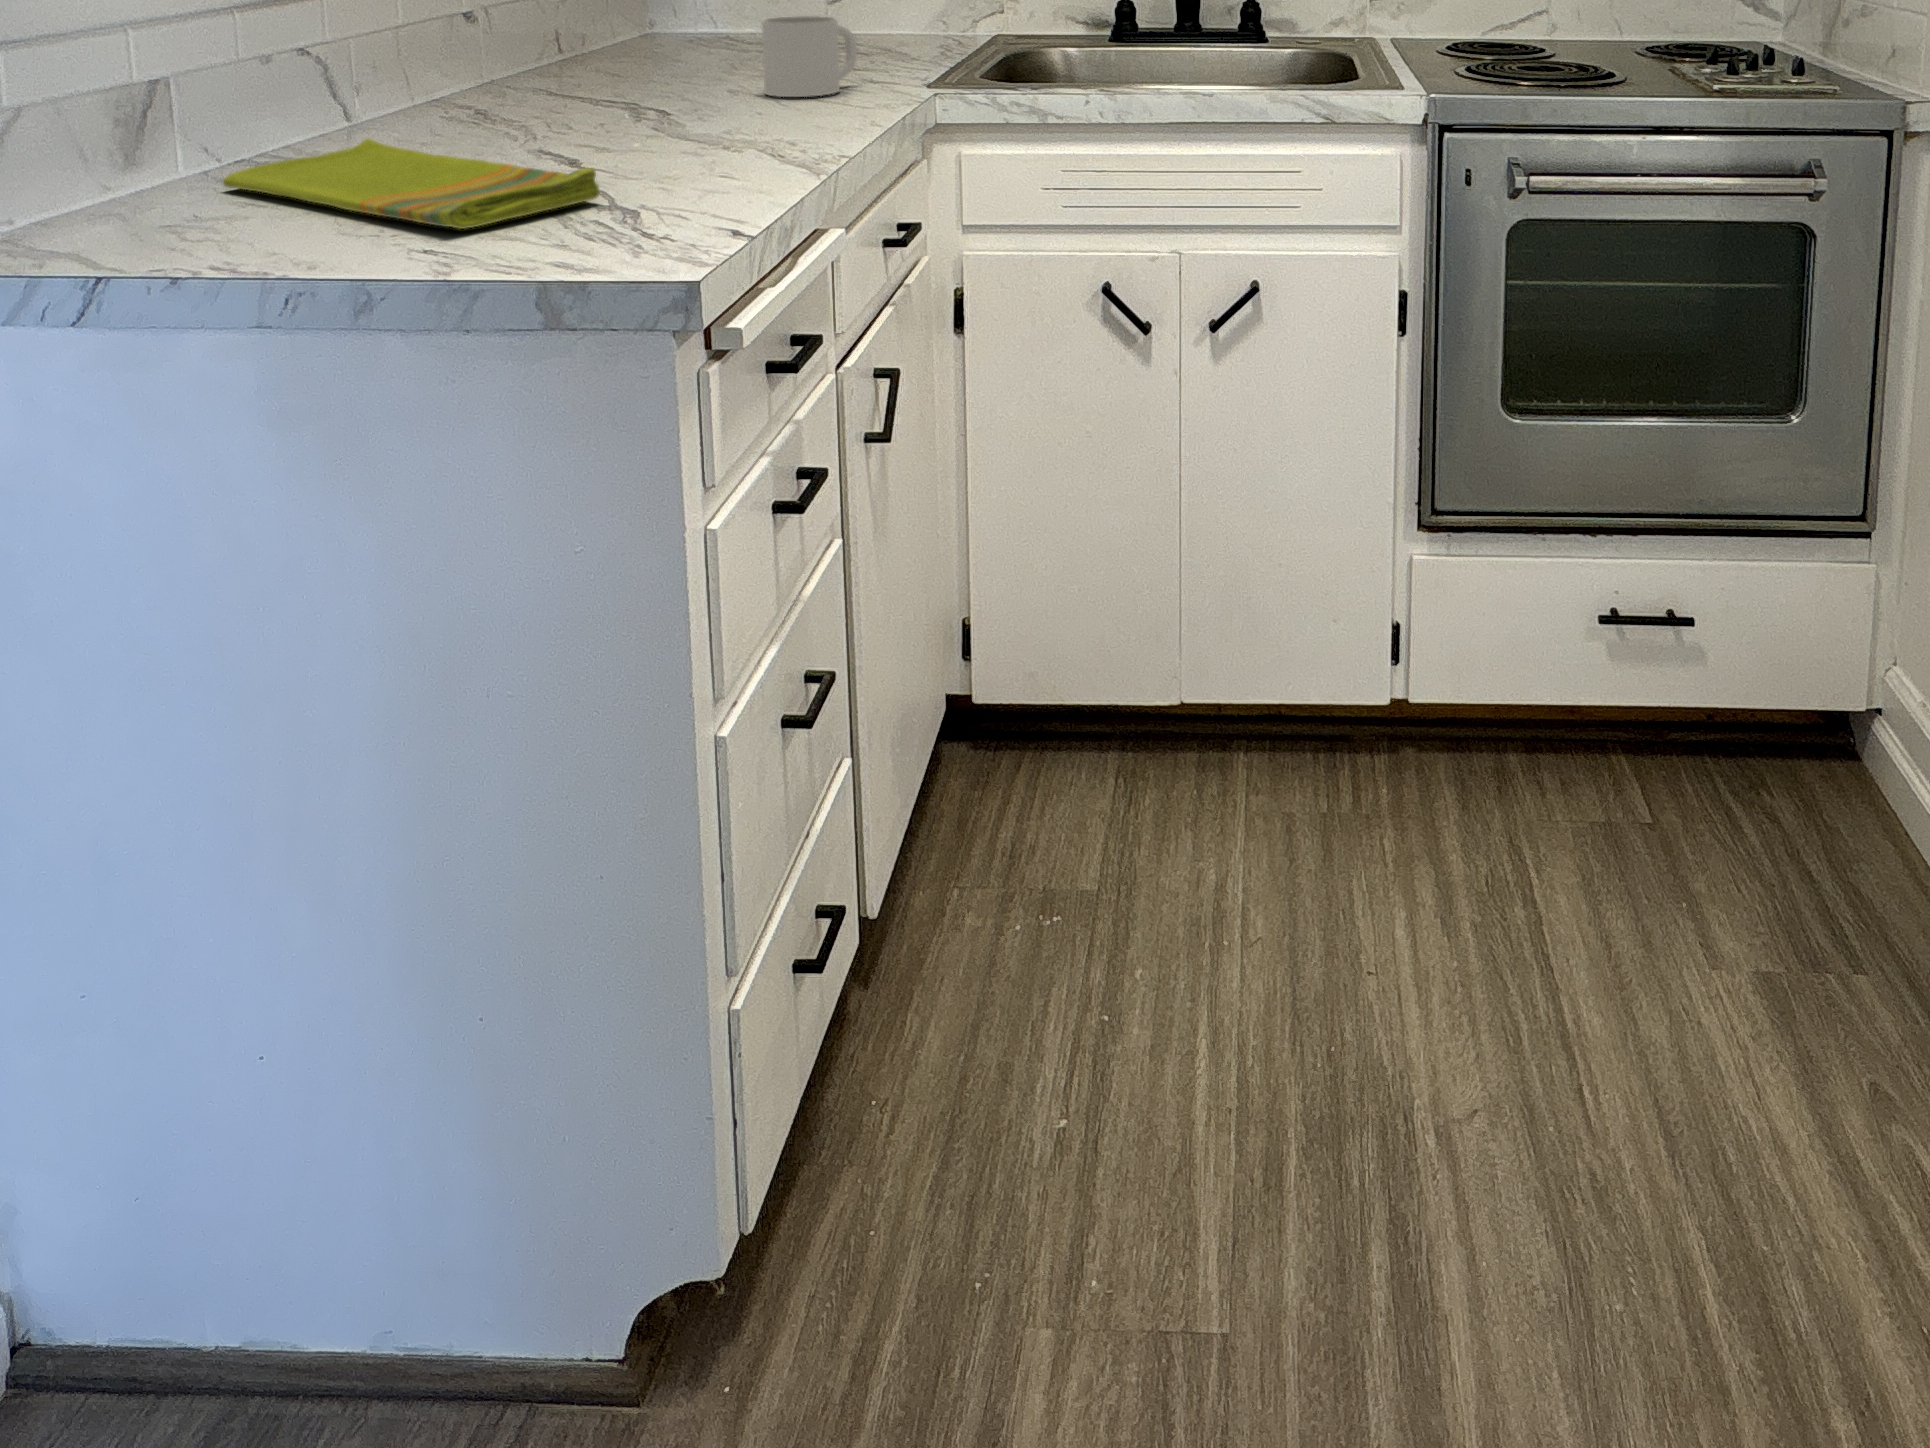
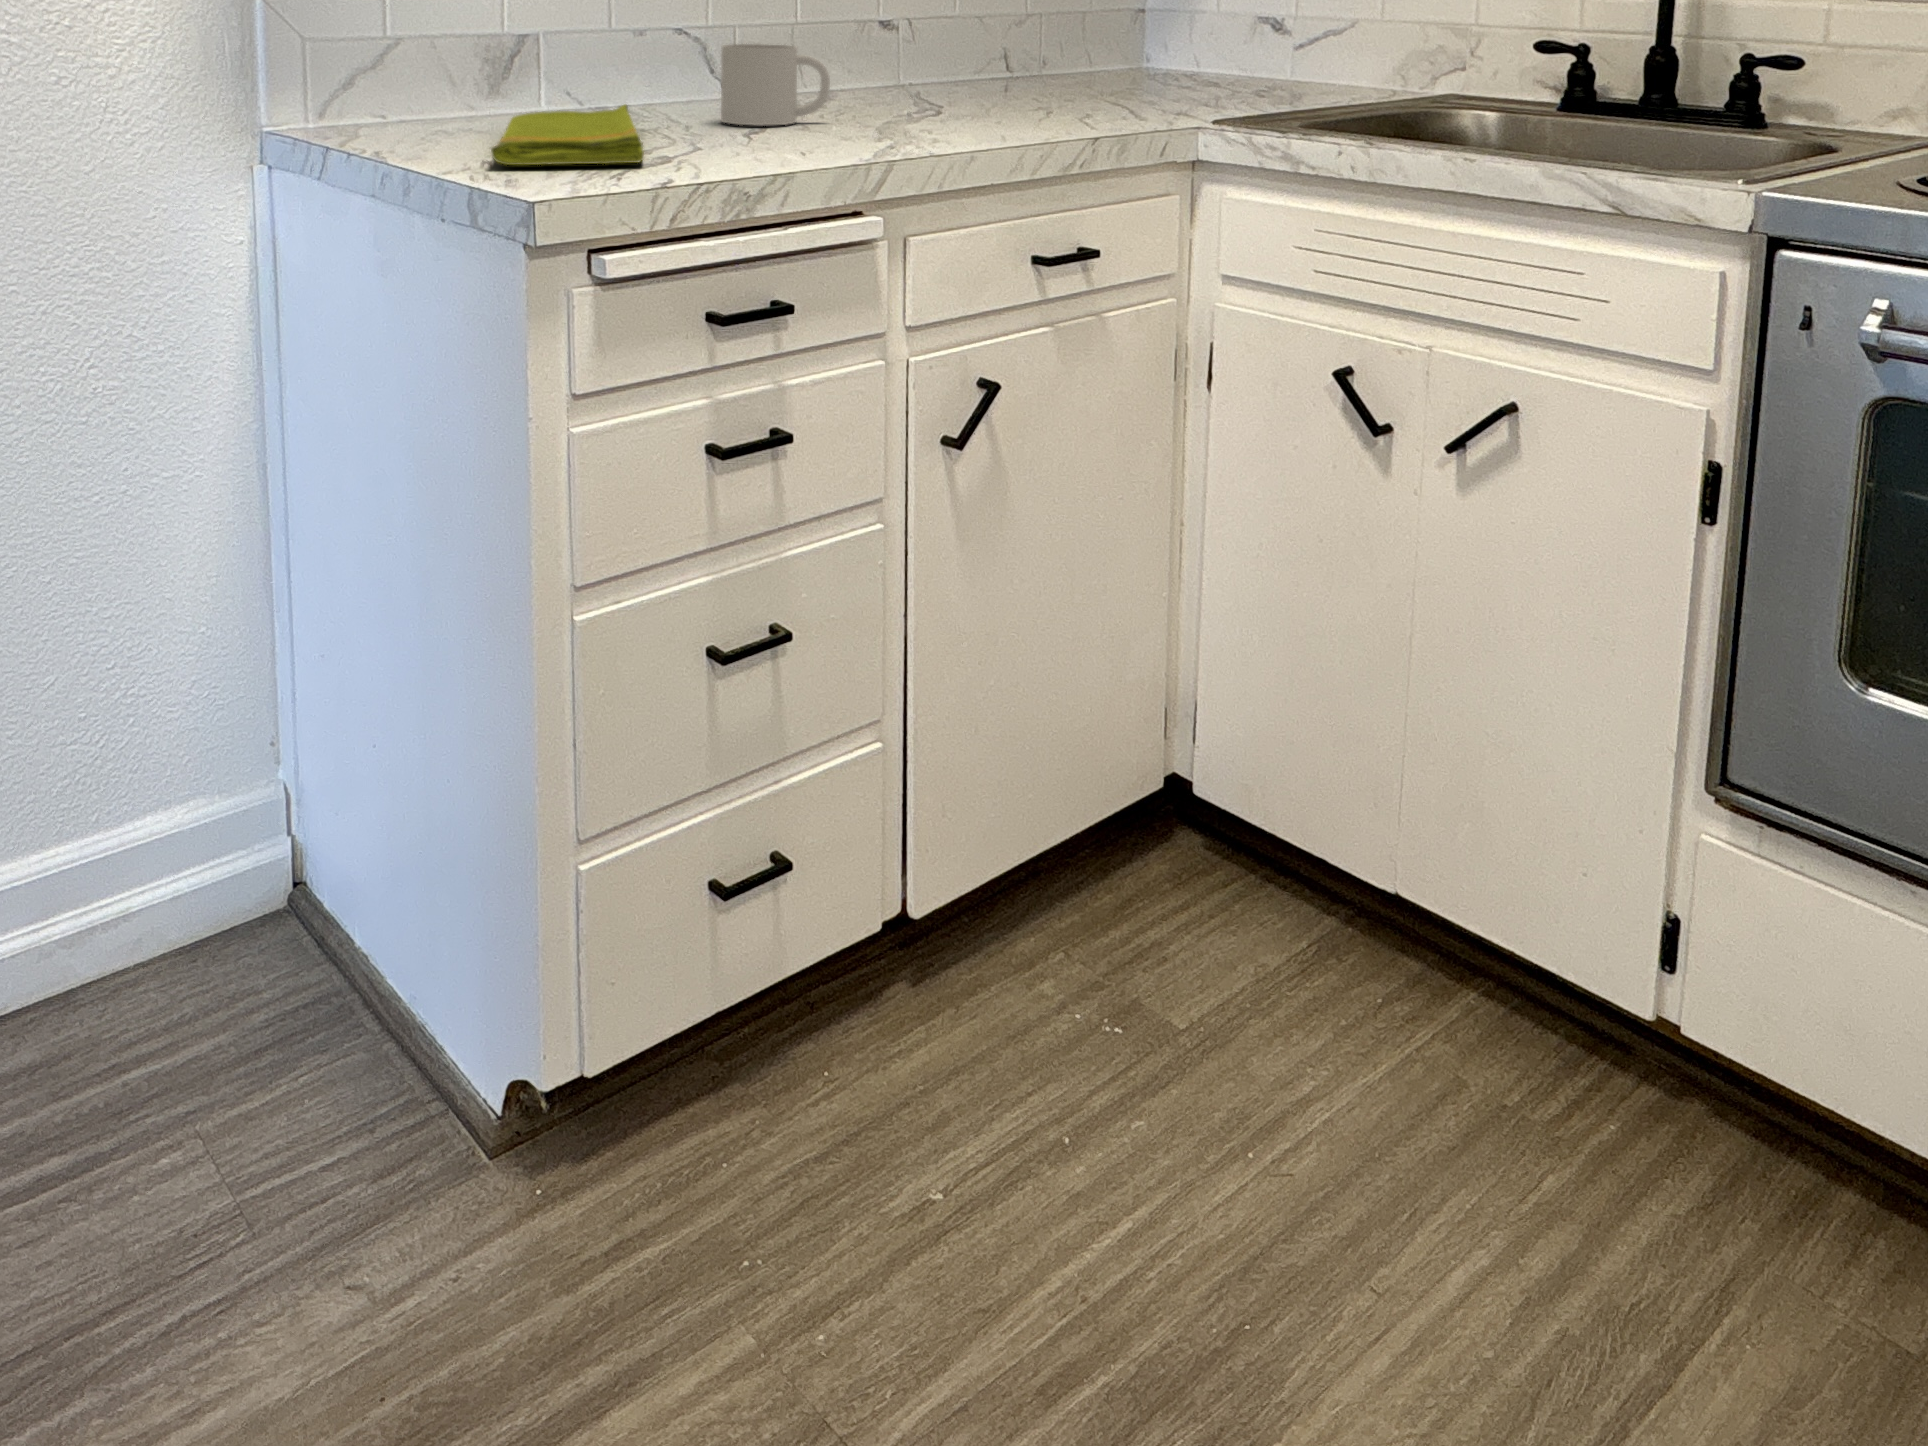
mug: present [762,16,857,97] -> present [721,44,830,126]

